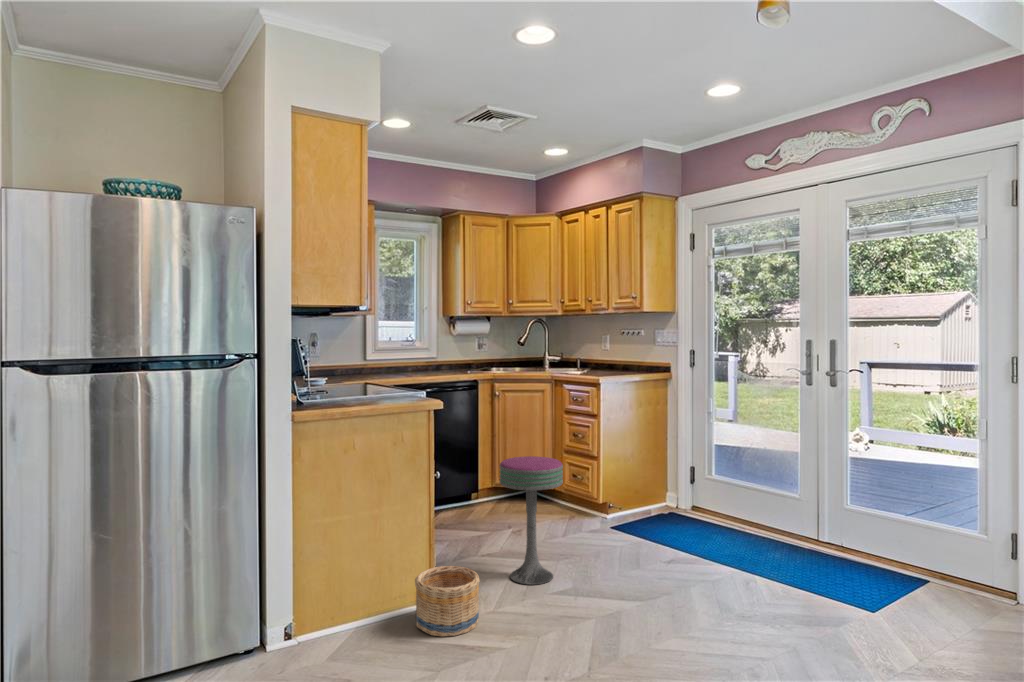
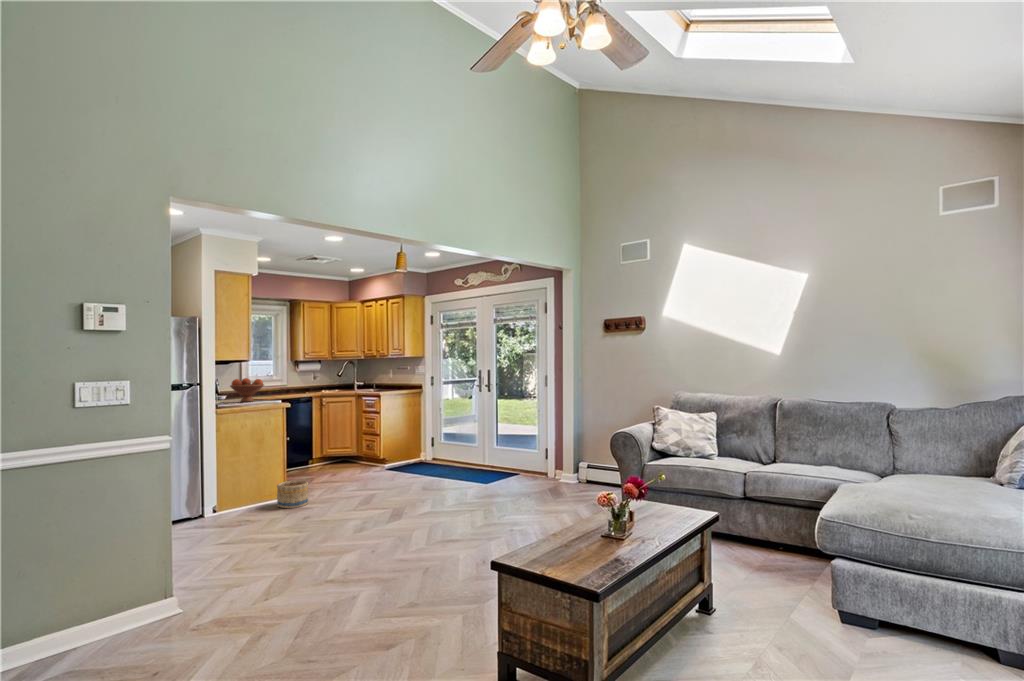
fruit bowl: none [324,346,391,395] -> present [230,378,264,402]
bar stool: present [500,456,563,585] -> none [321,431,353,492]

